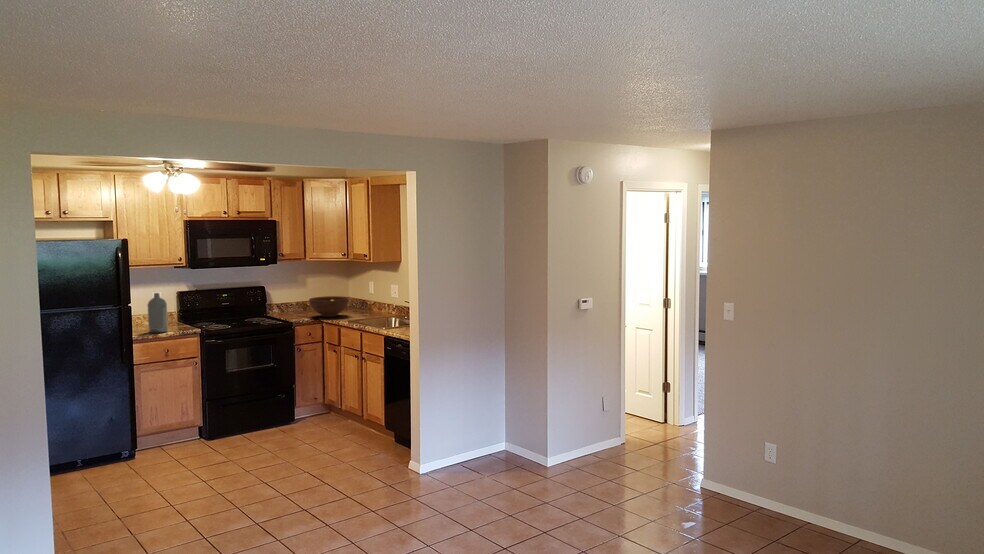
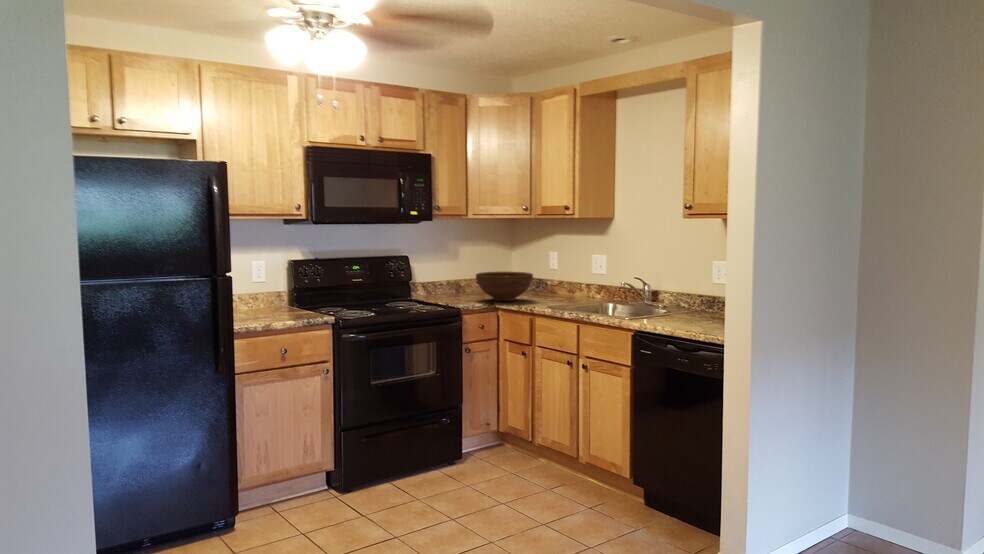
bottle: present [147,293,168,333] -> none [253,258,284,322]

